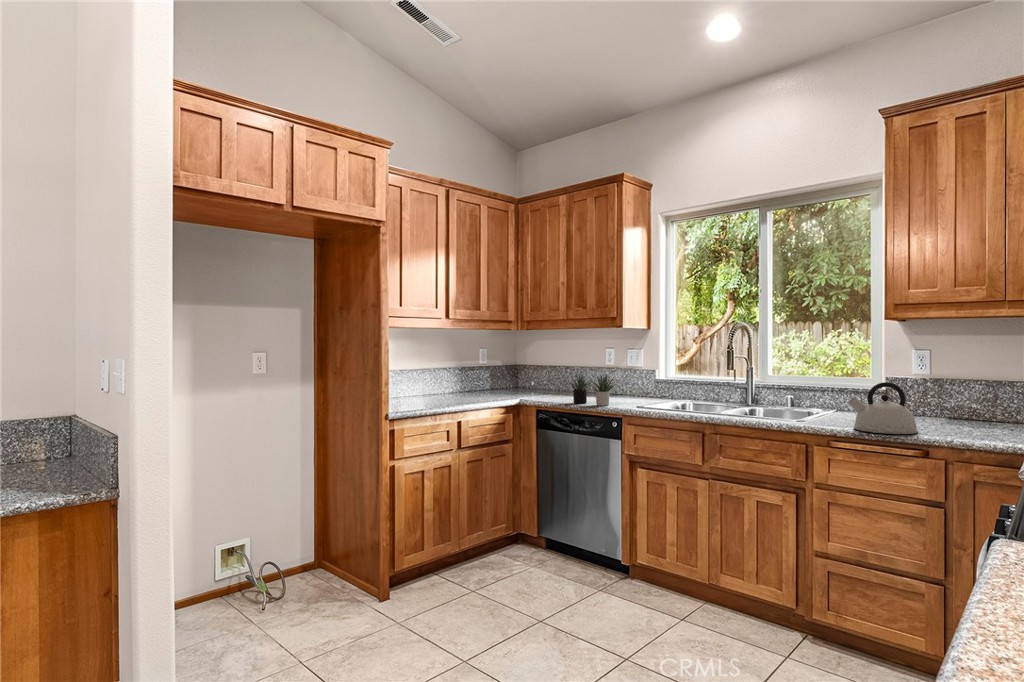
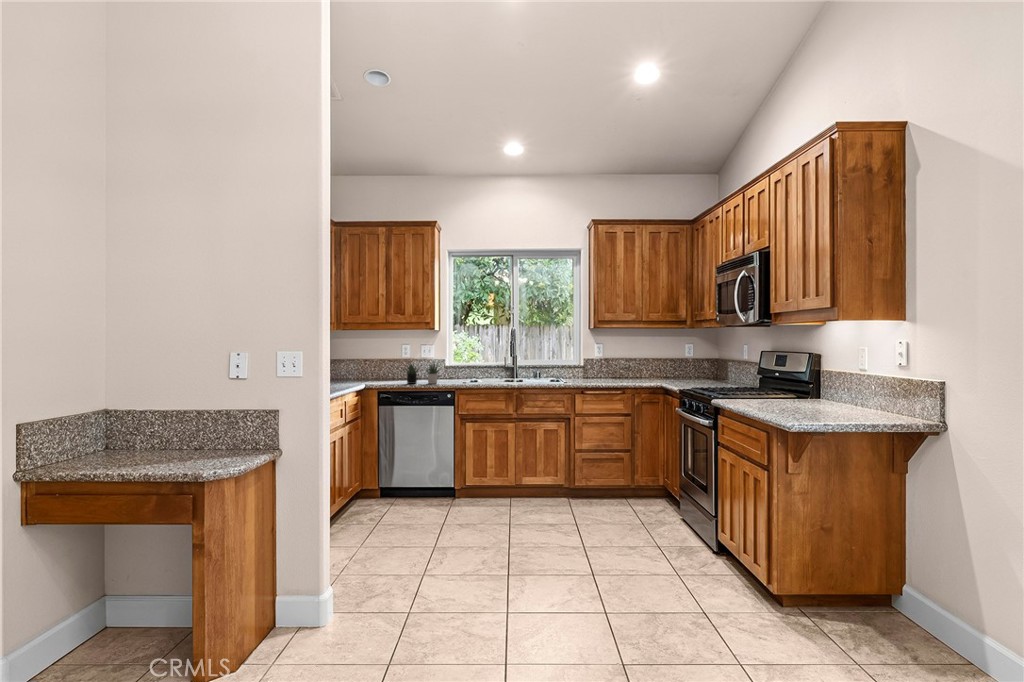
kettle: present [848,382,918,434] -> none [592,359,621,383]

